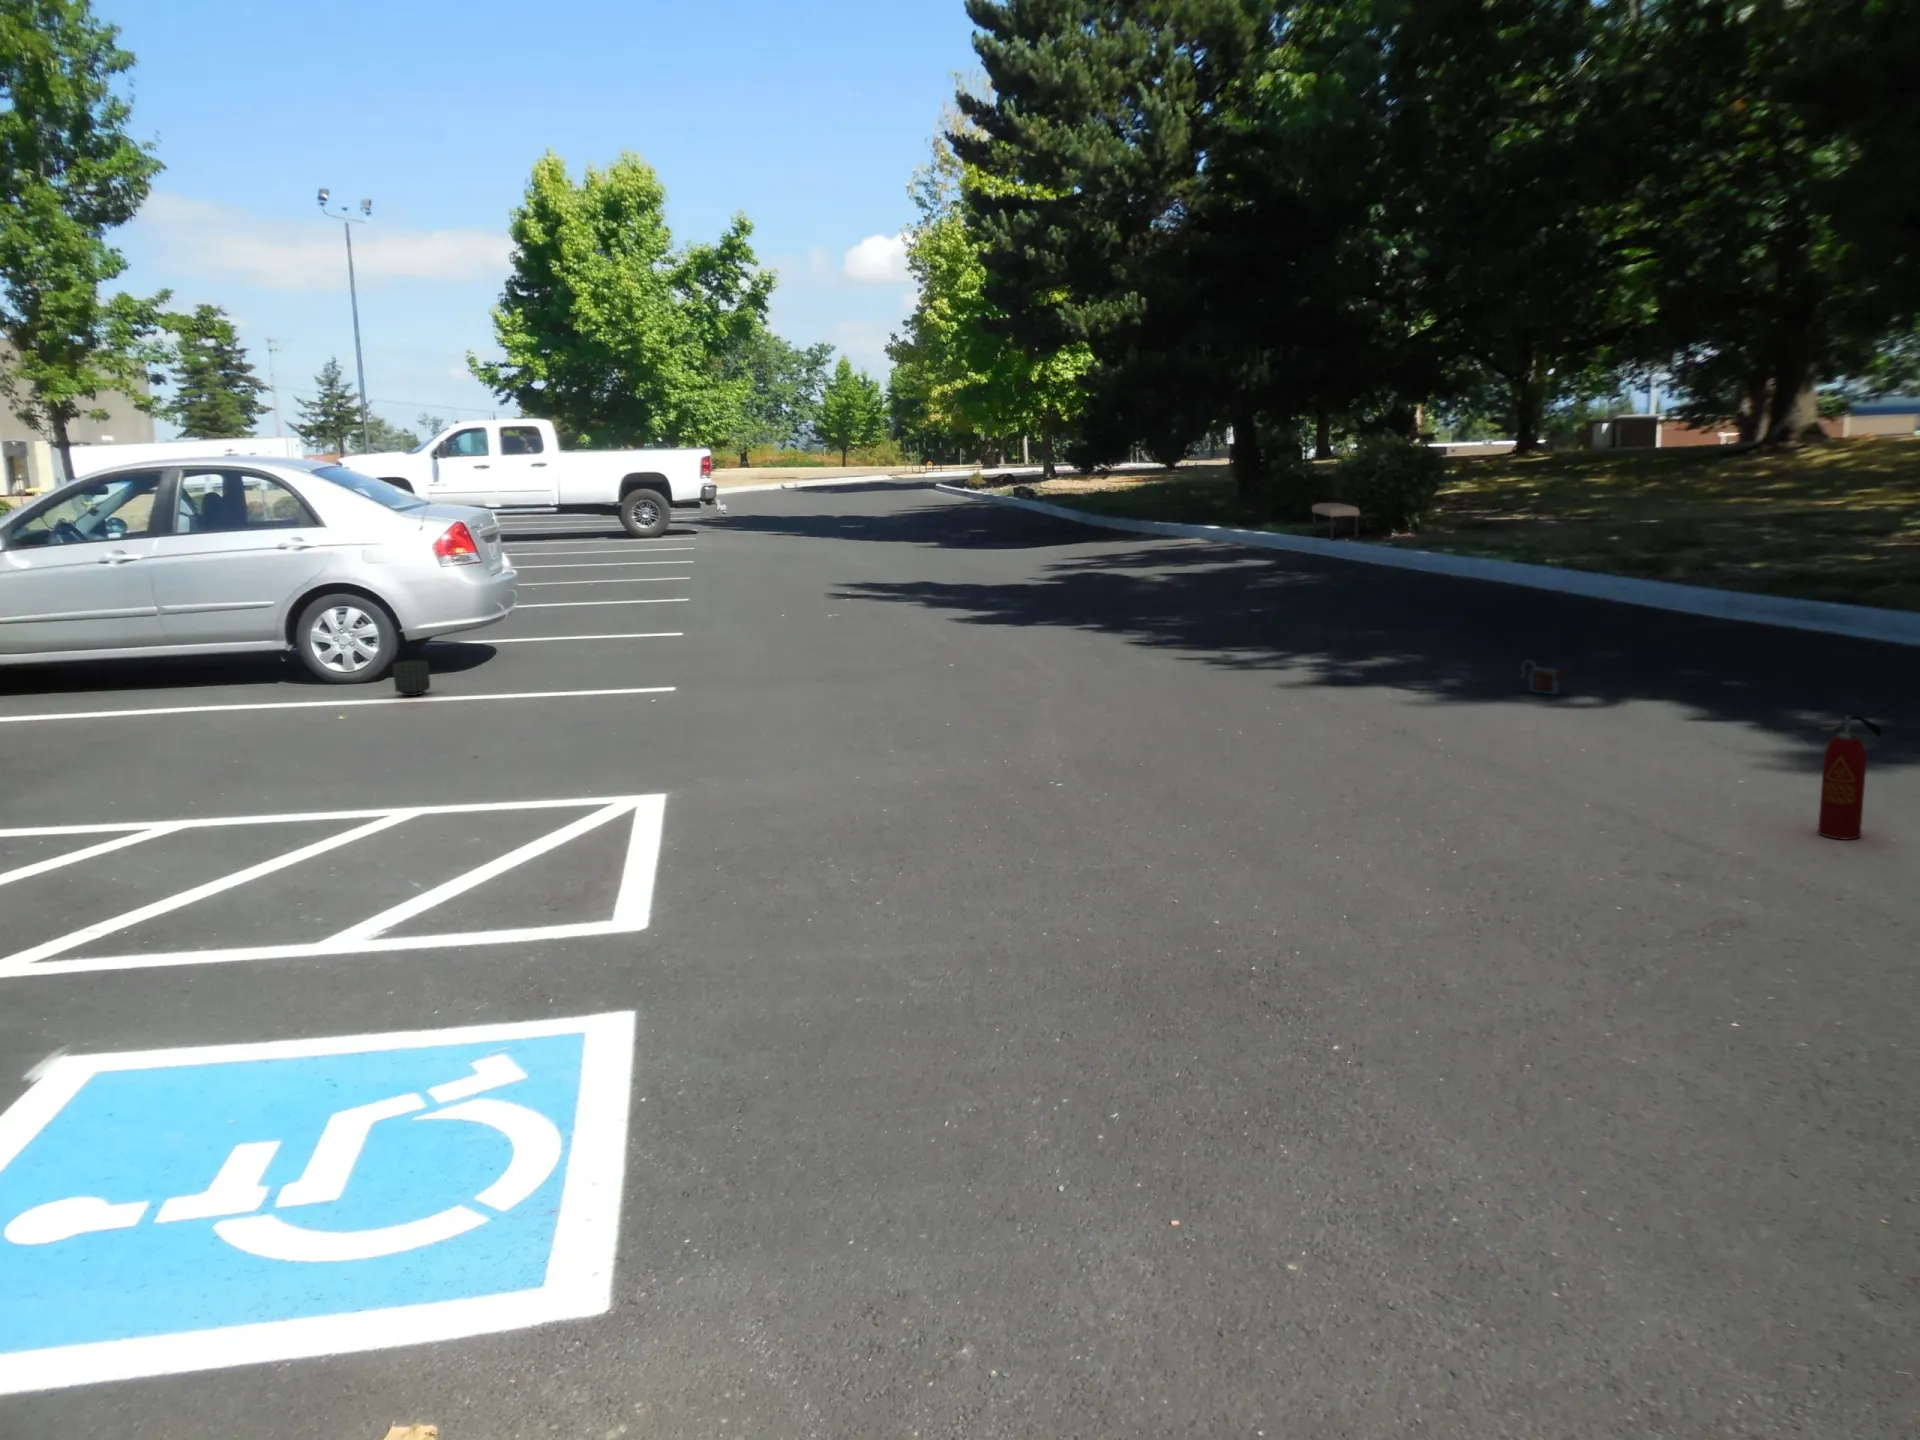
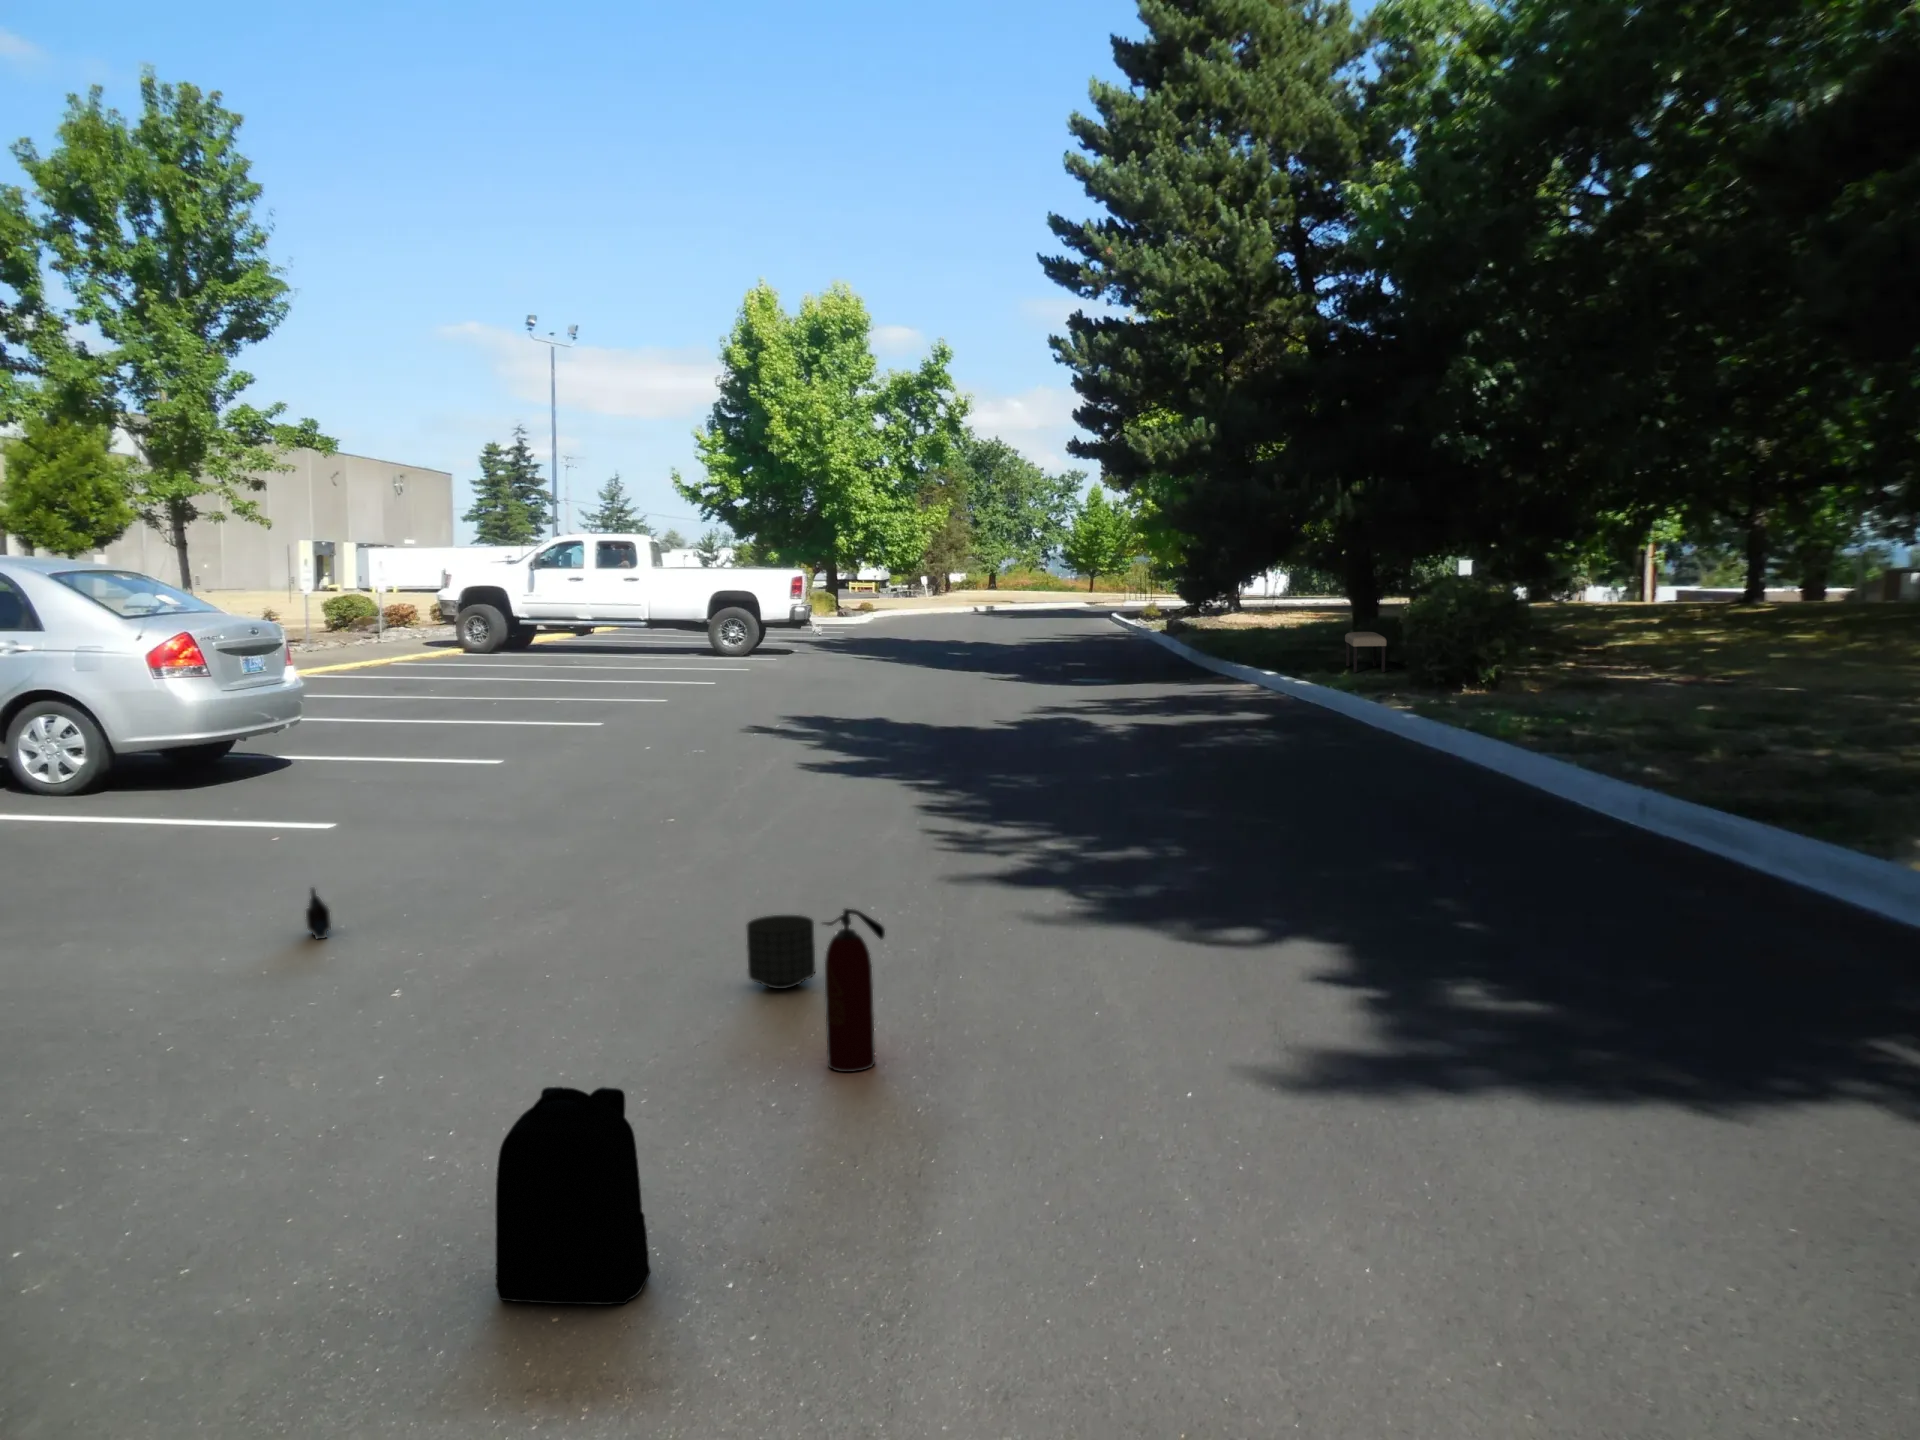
watering can: present [1521,660,1573,694] -> present [306,888,331,939]
planter: present [393,661,430,696] -> present [746,915,816,989]
fire extinguisher: present [1818,716,1881,839] -> present [823,909,885,1072]
backpack: none [1541,792,1641,924] -> present [496,1087,650,1305]

